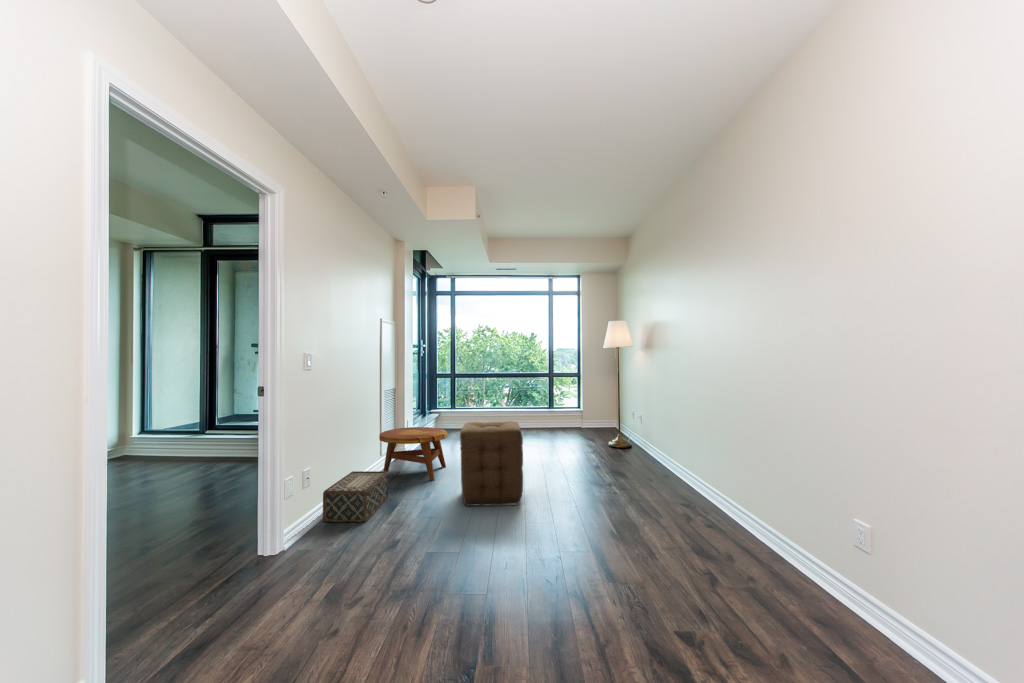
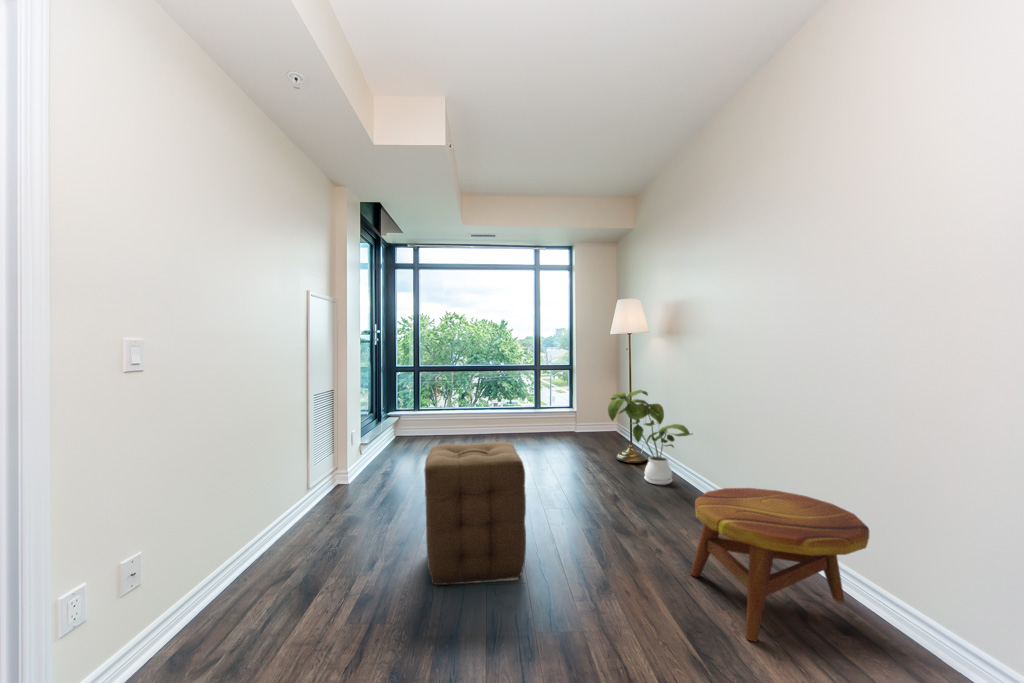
house plant: none [594,390,657,461] -> present [608,390,692,485]
side table: present [379,427,447,481] -> present [691,488,869,641]
woven basket: present [323,471,388,522] -> none [176,528,308,639]

